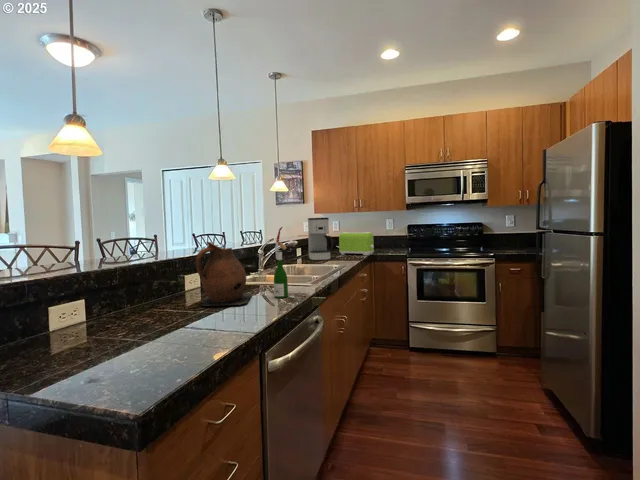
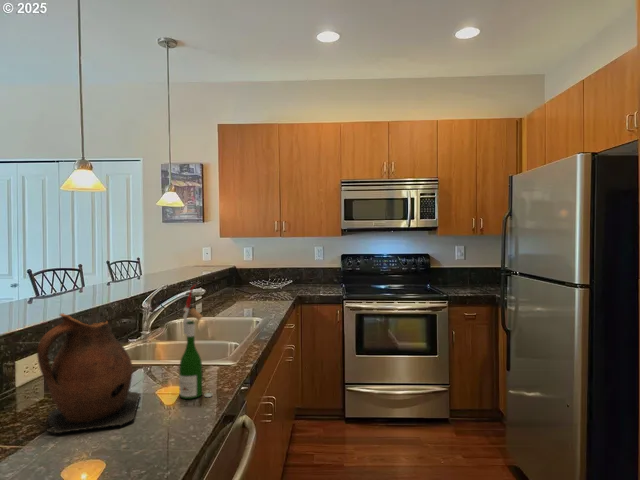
coffee maker: present [308,218,333,260] -> none [214,246,249,306]
toaster: present [339,232,374,255] -> none [255,265,301,296]

